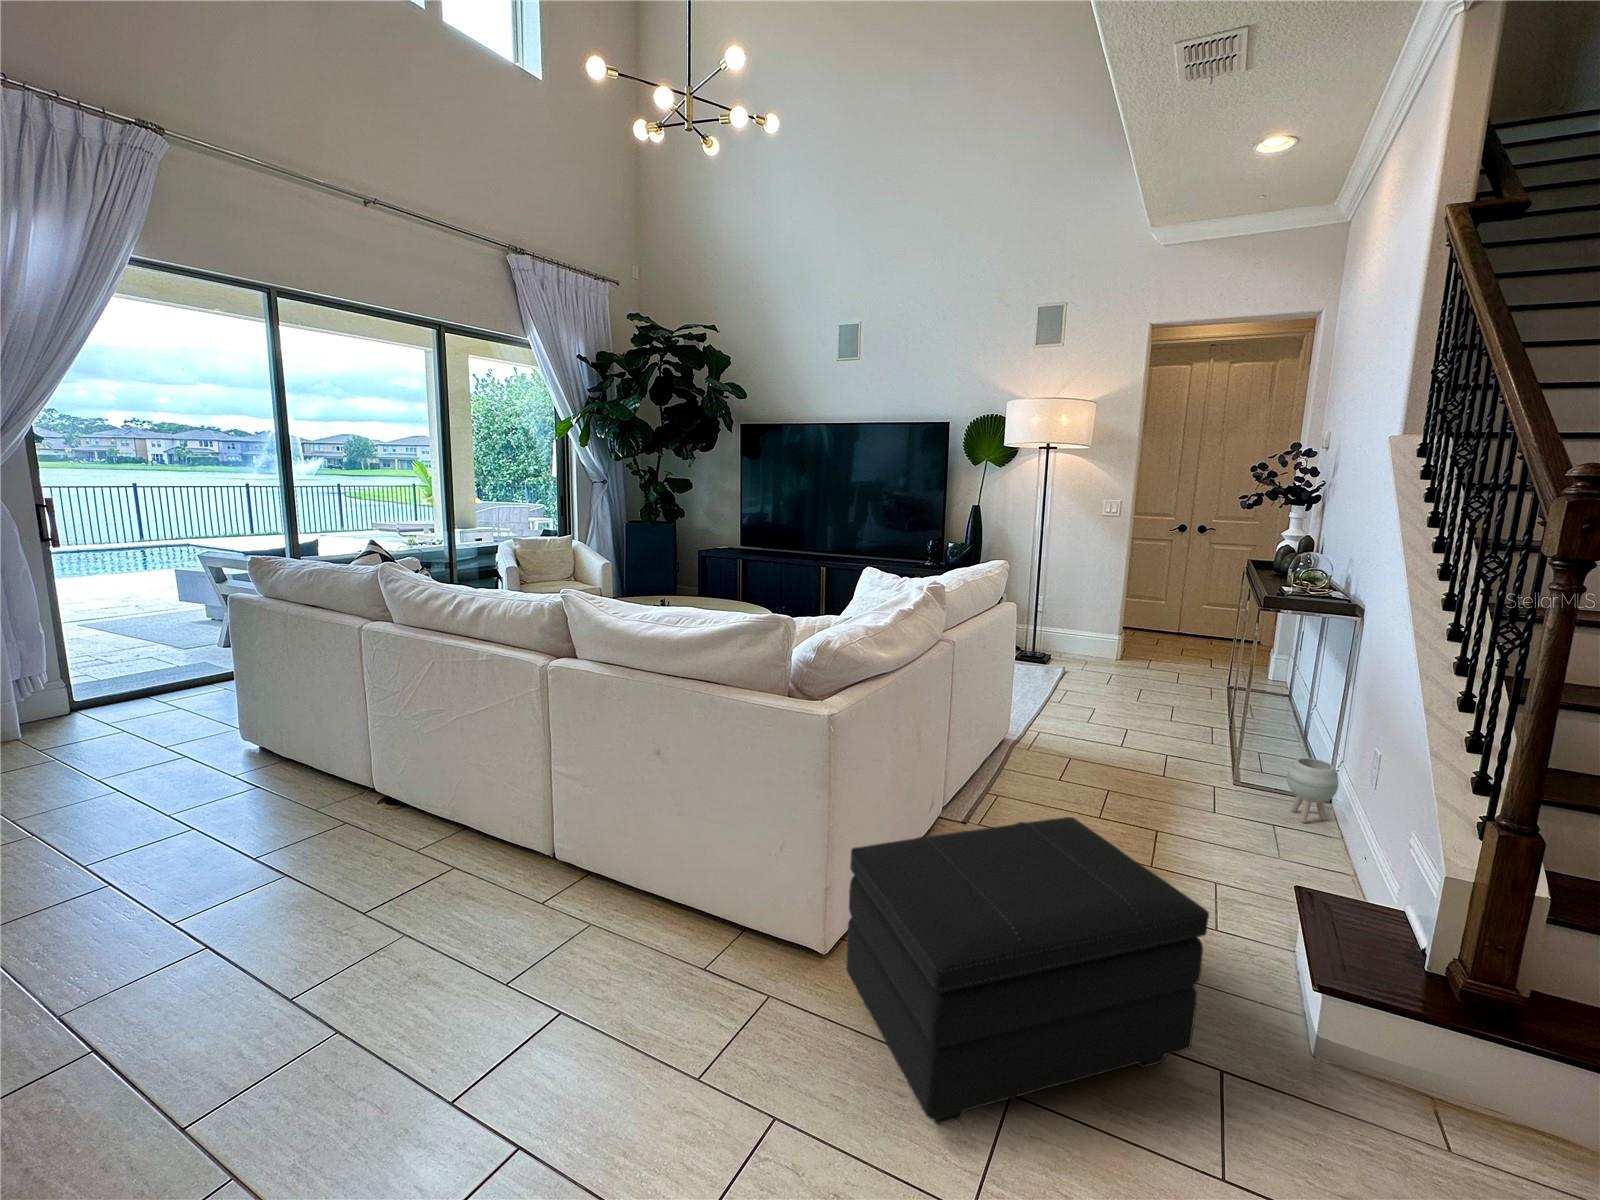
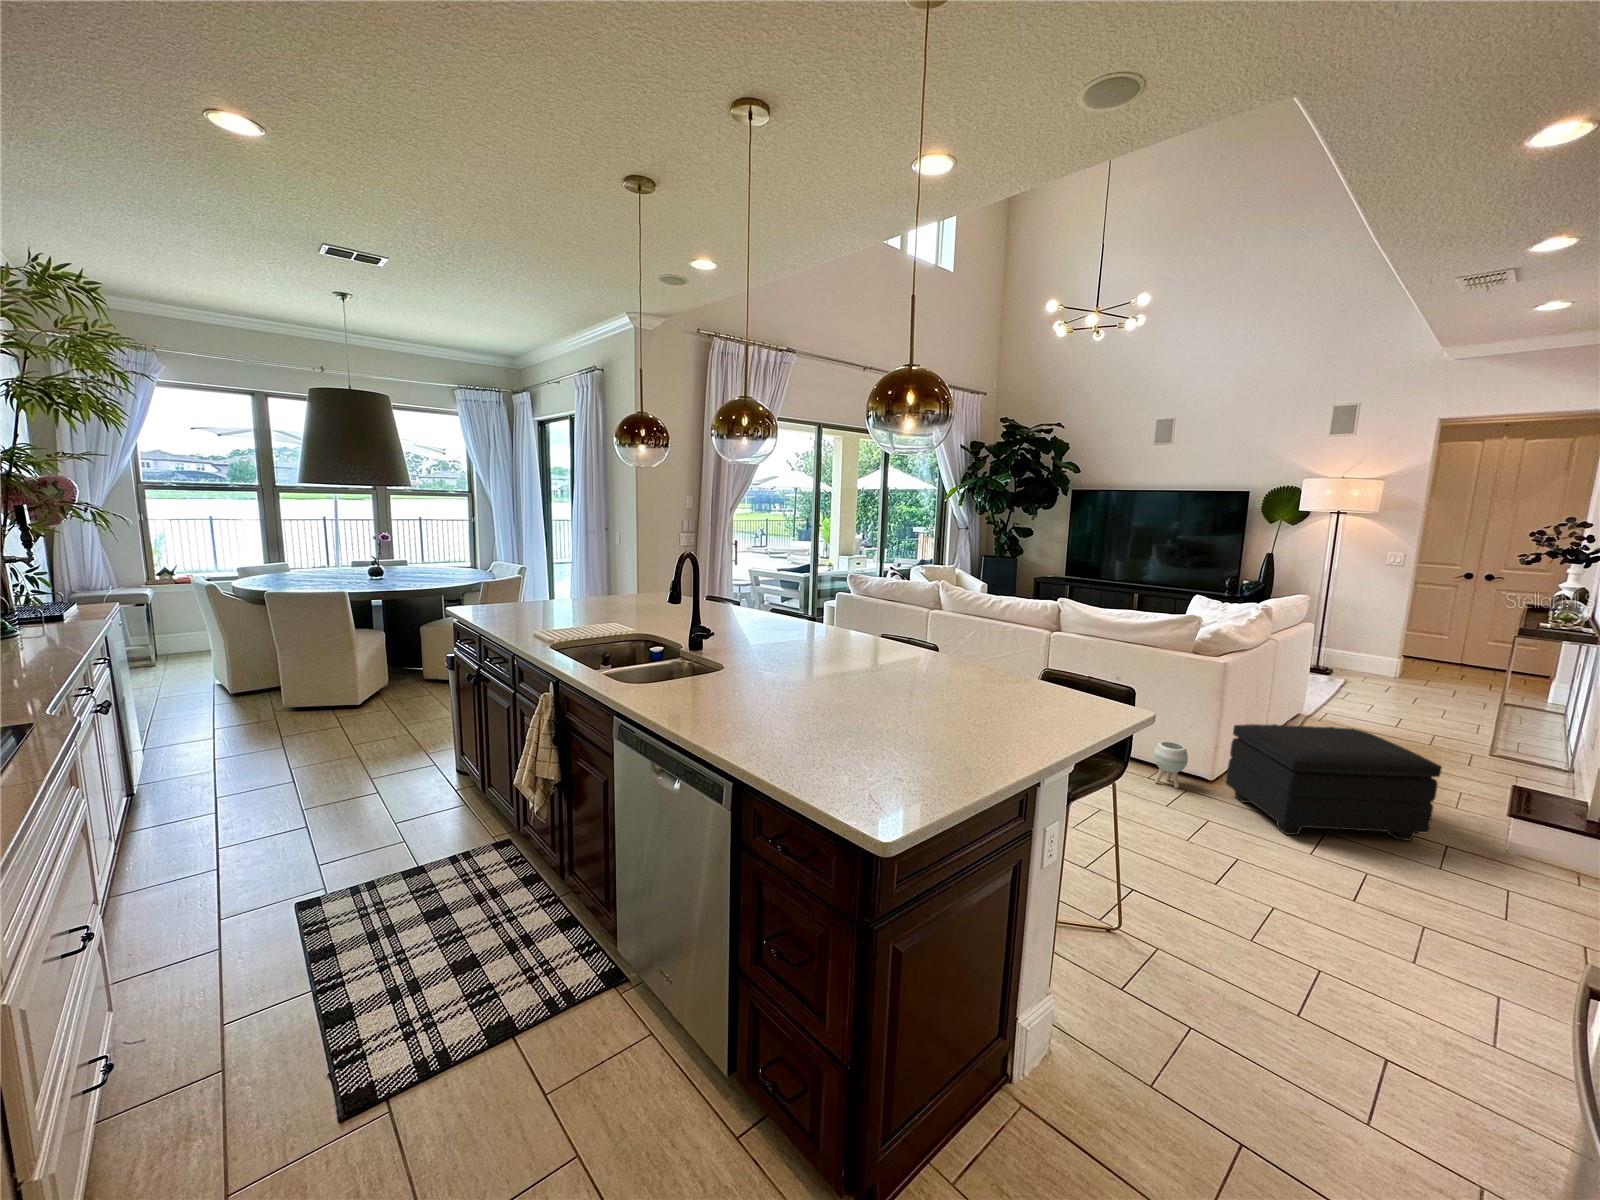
planter: present [1287,758,1338,823] -> present [1154,741,1188,788]

